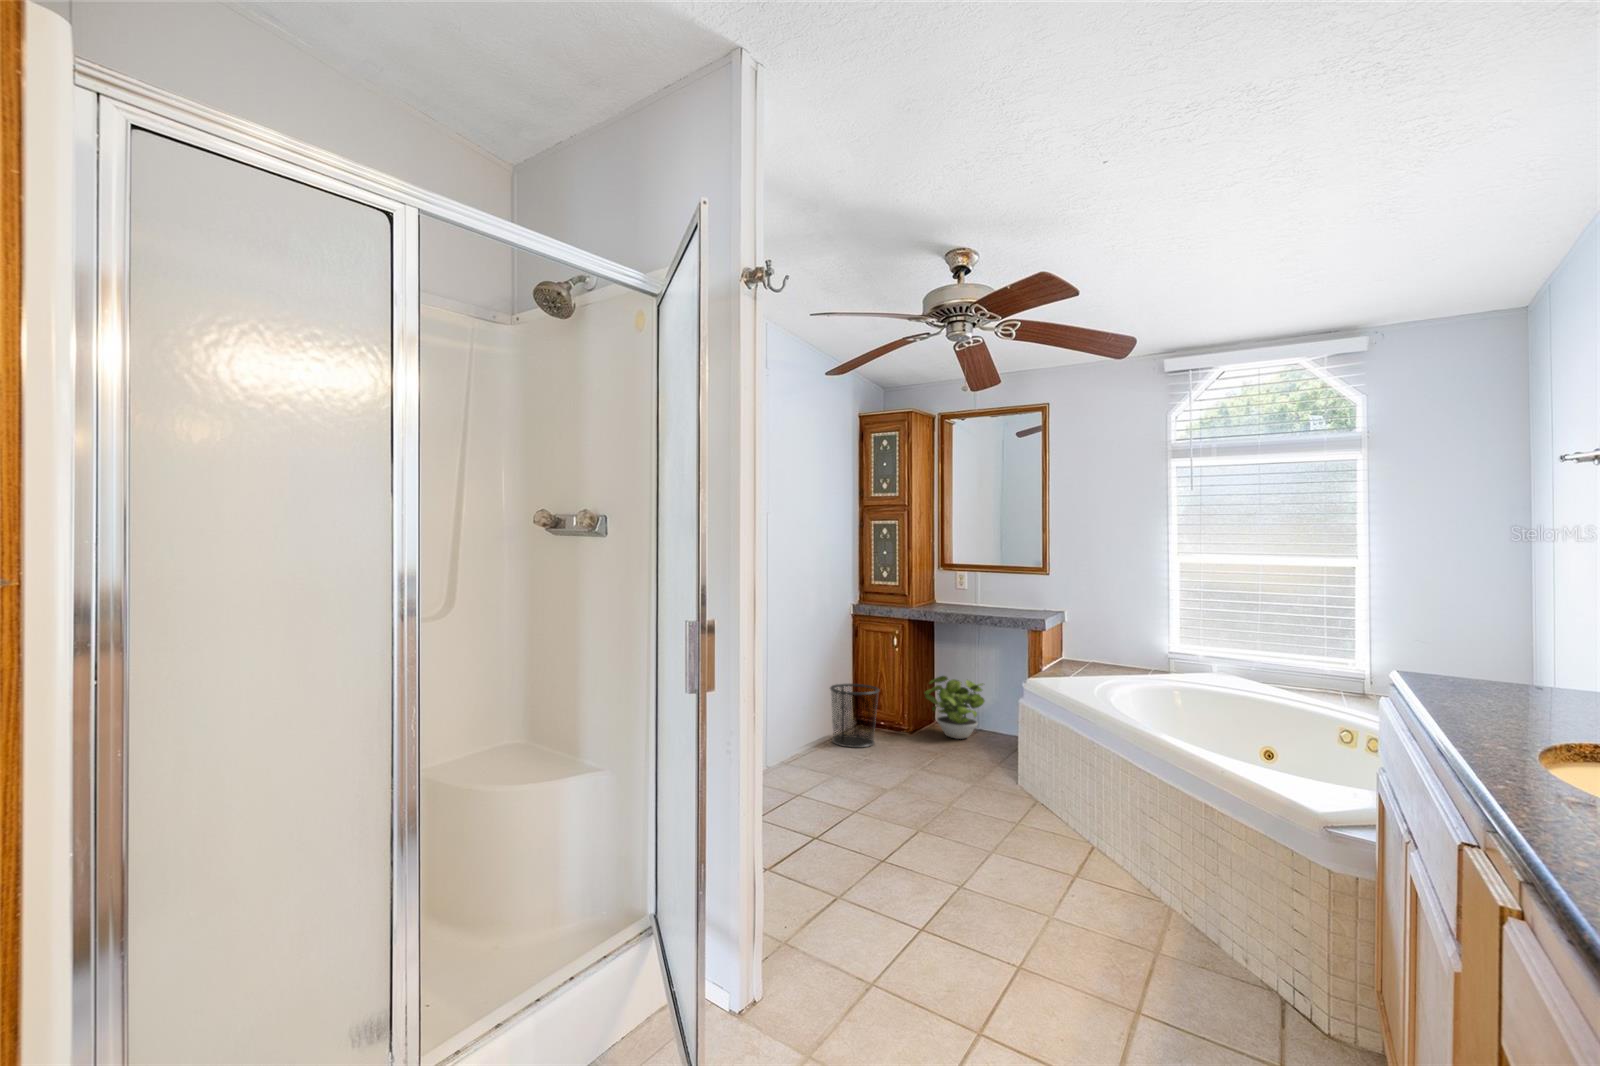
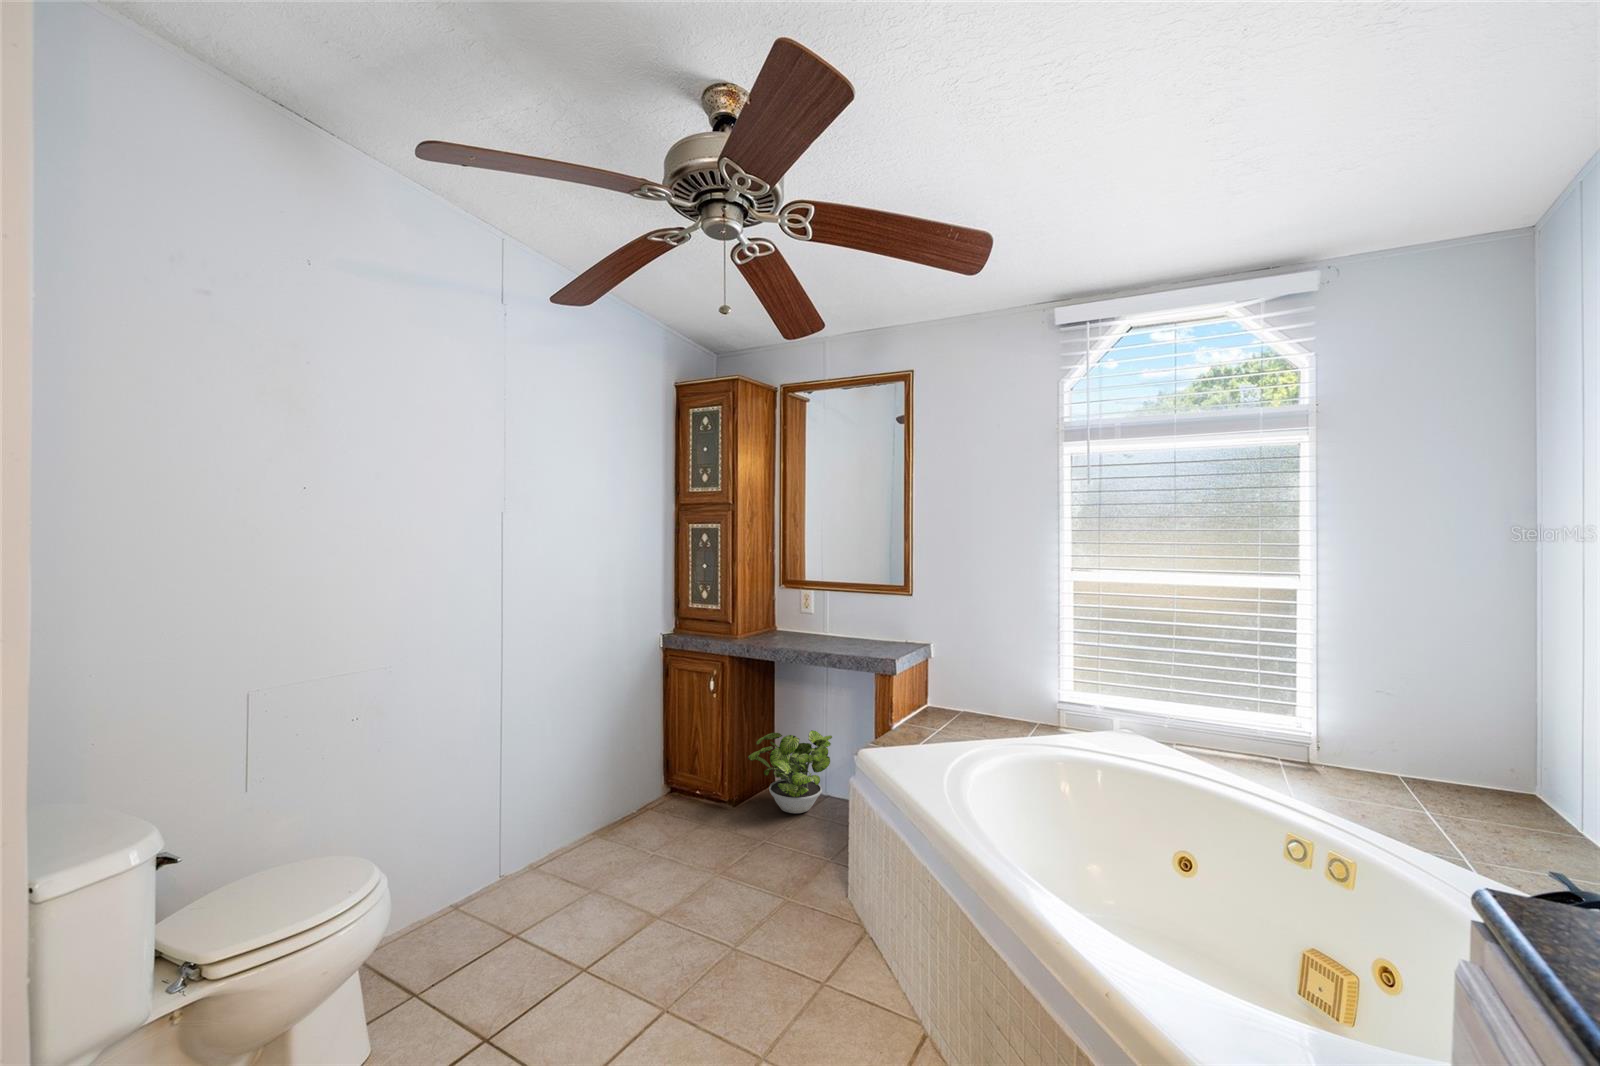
waste bin: present [830,684,879,748] -> none [612,749,683,847]

